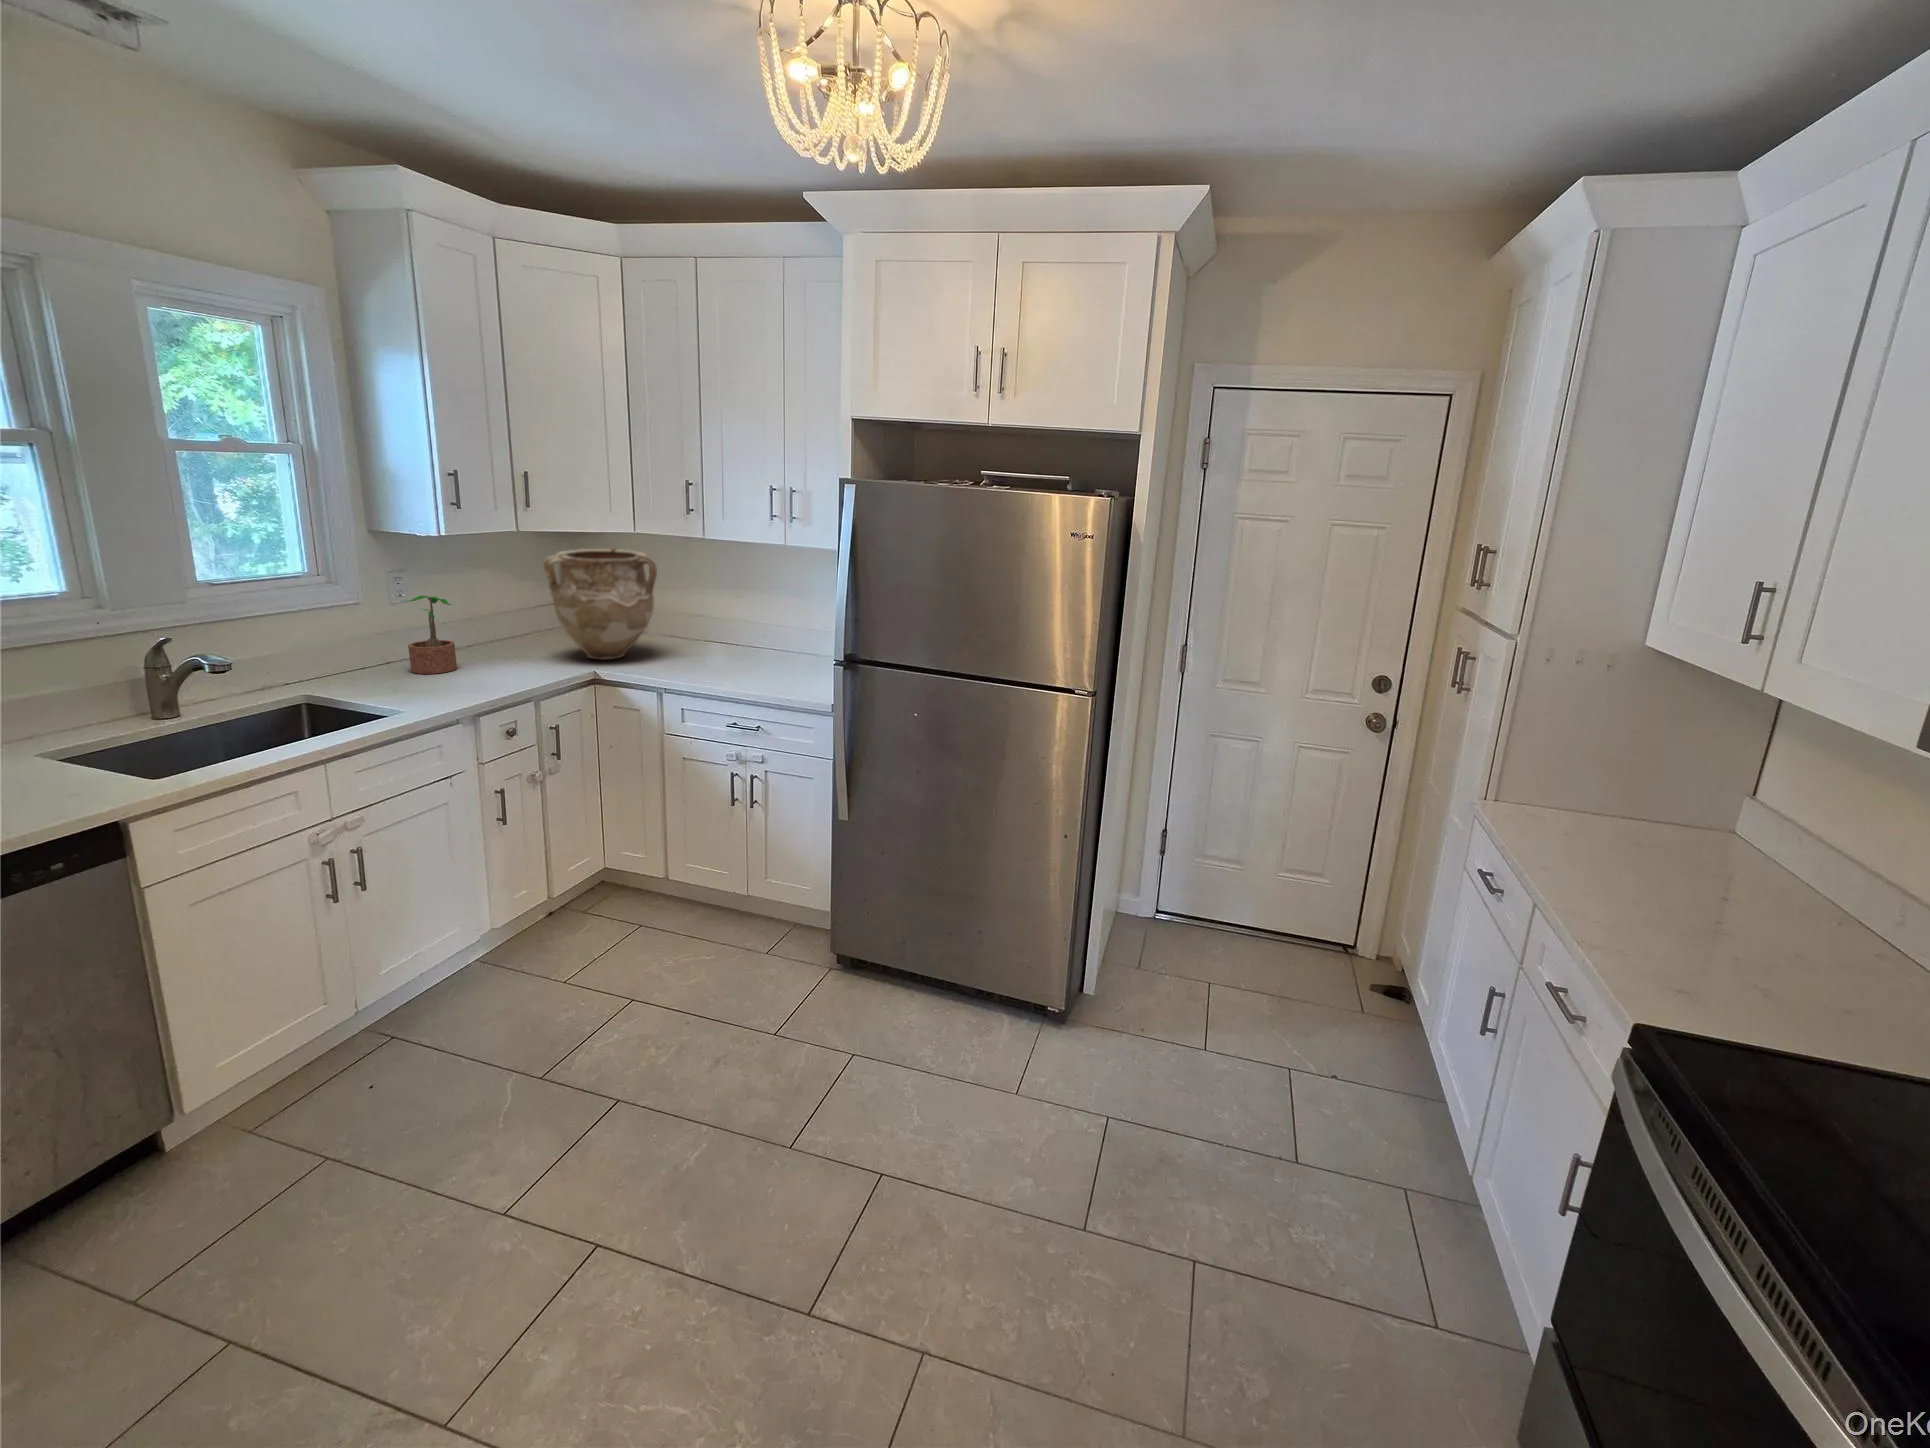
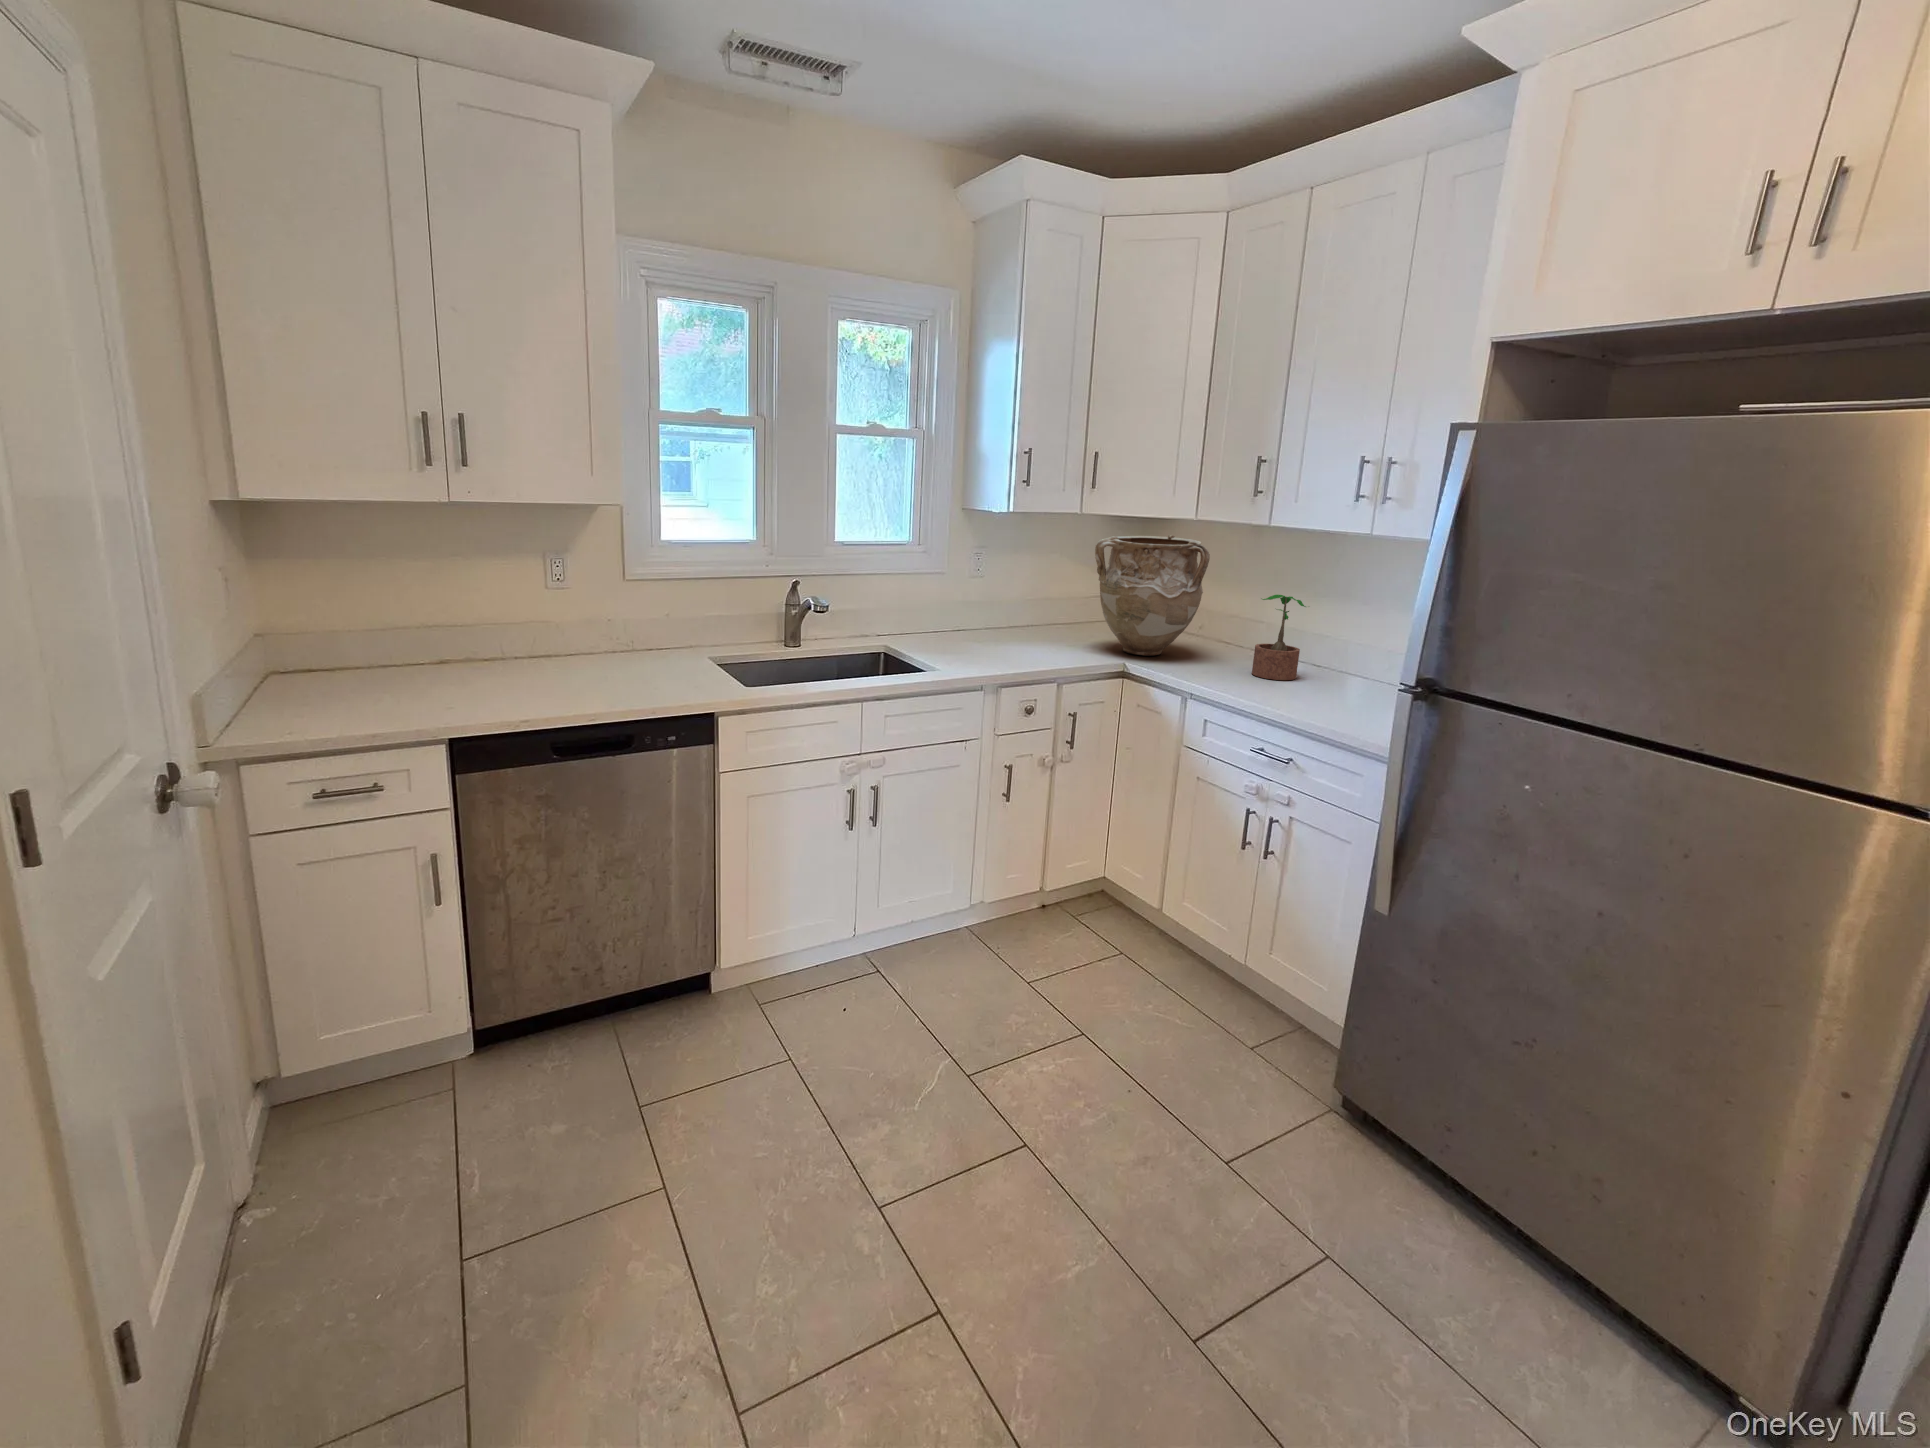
potted plant: present [407,595,457,674] -> present [1252,595,1306,680]

